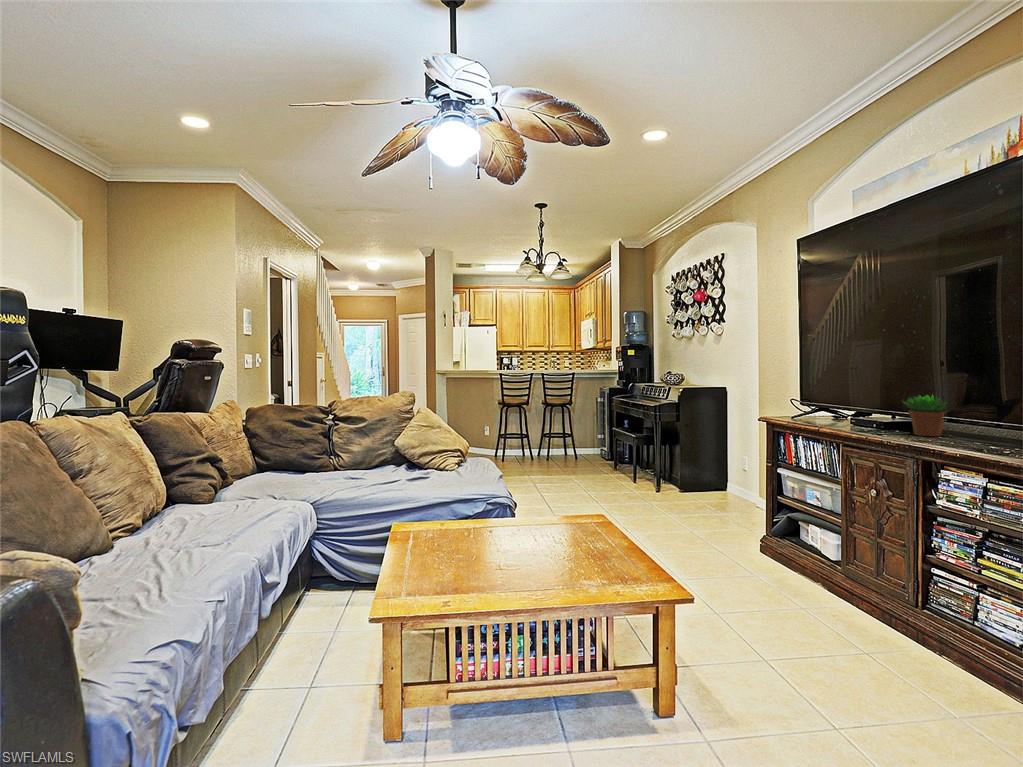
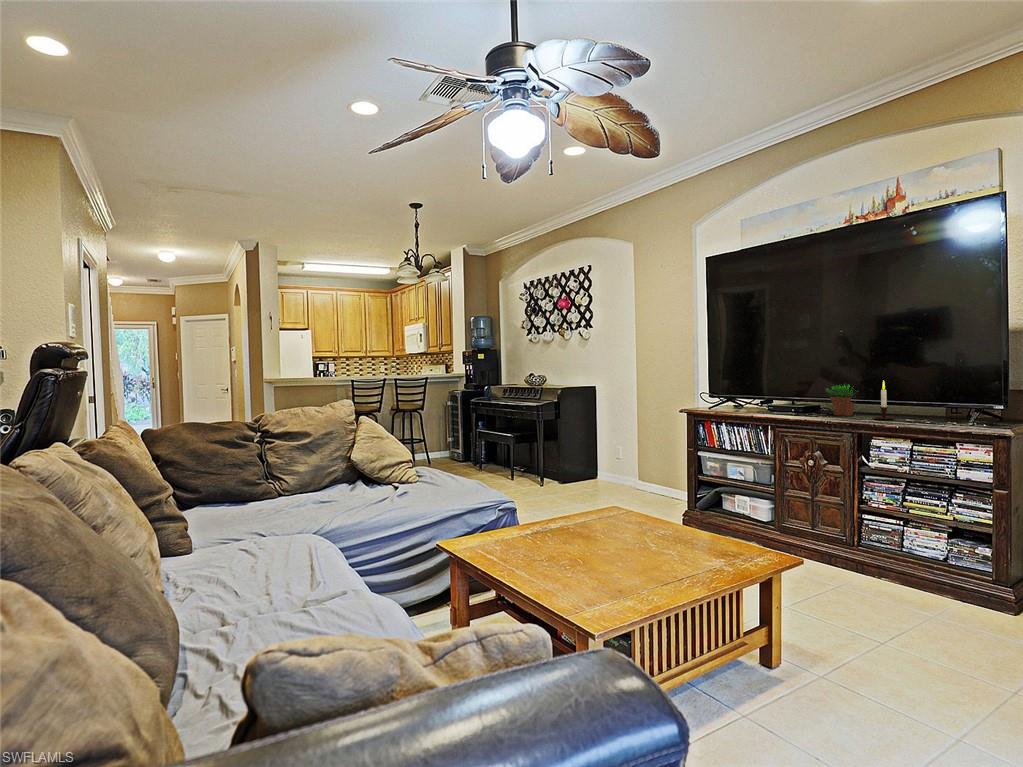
candle: none [949,391,987,445] -> present [874,381,900,420]

